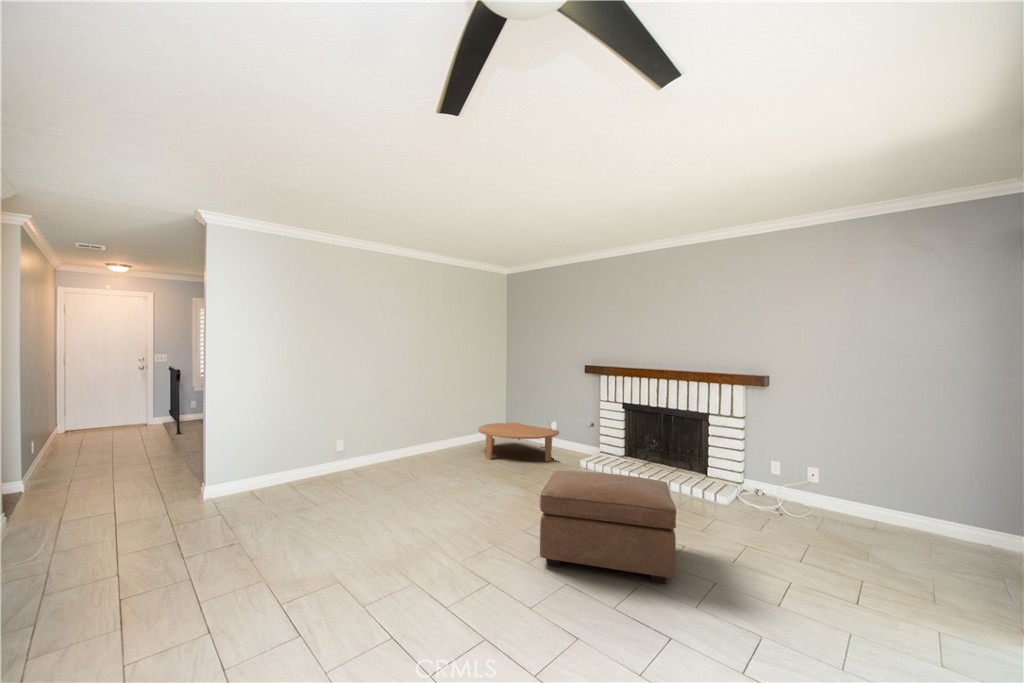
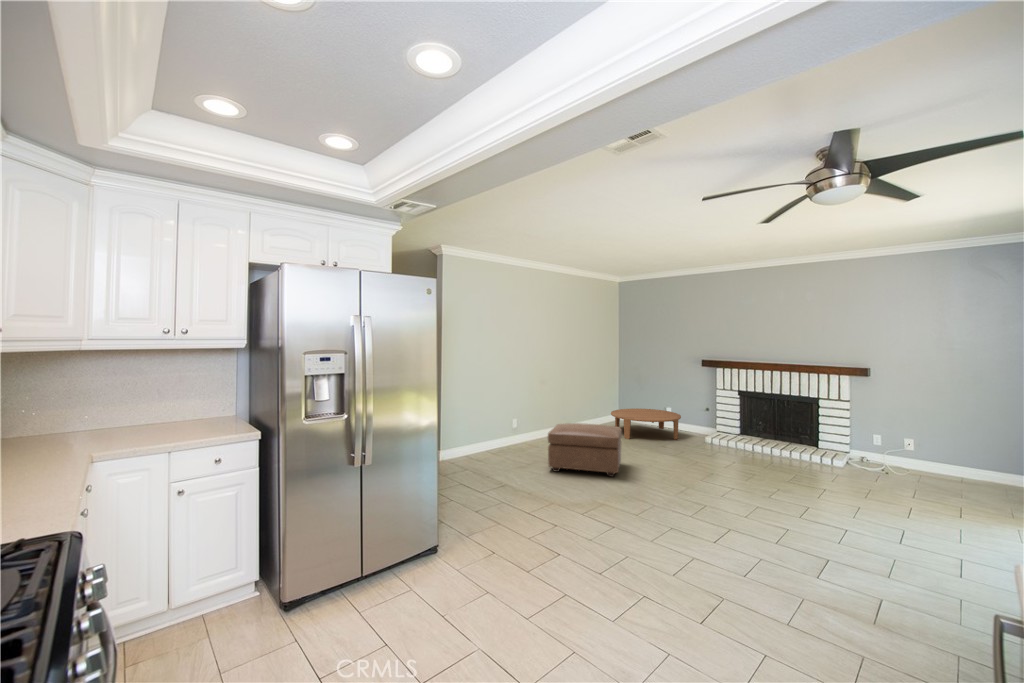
ottoman: present [540,471,676,584] -> present [548,423,622,477]

